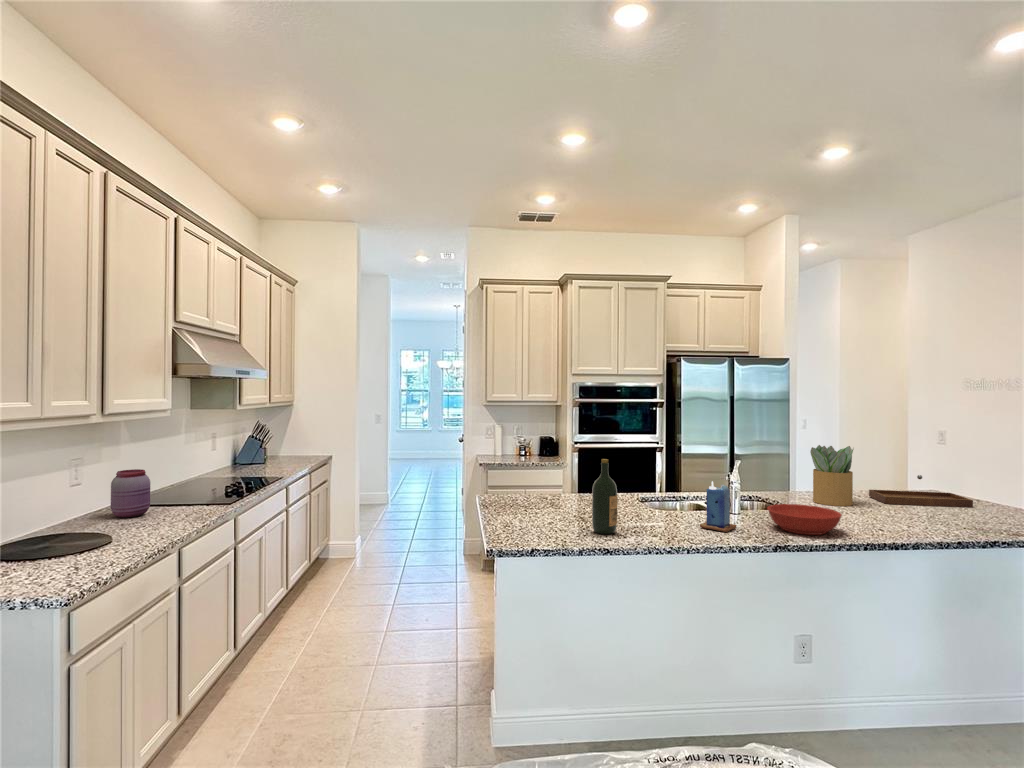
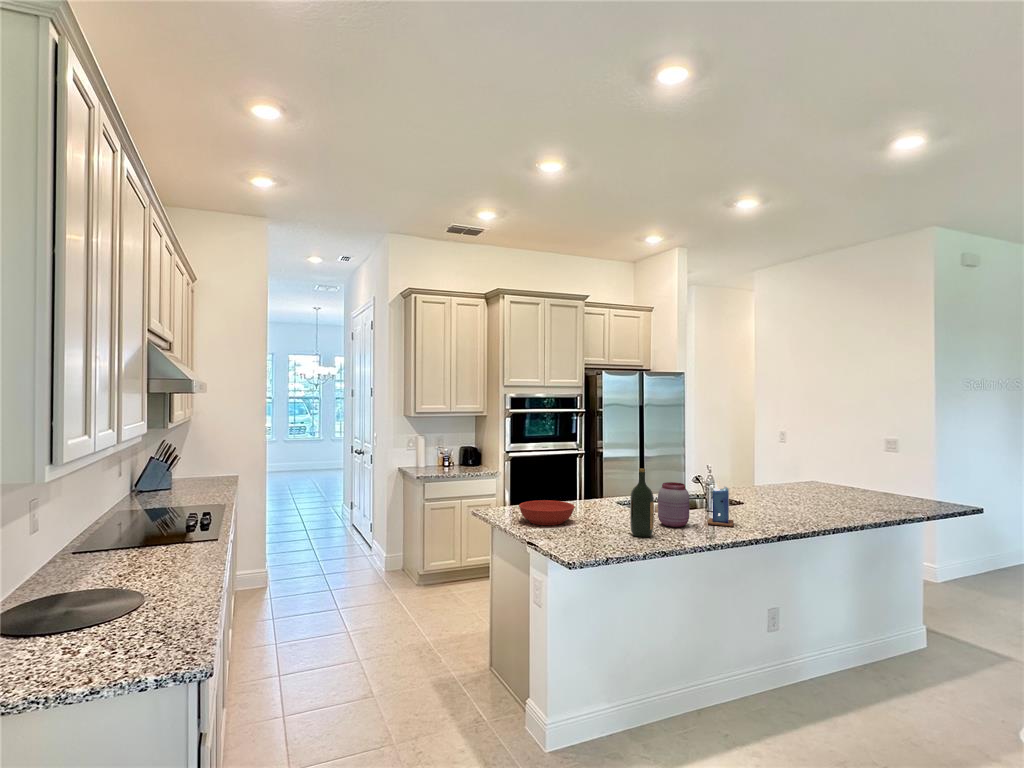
potted plant: present [810,445,854,506] -> none [743,448,781,498]
jar: present [111,469,150,518] -> present [658,482,689,527]
tray: present [869,475,973,508] -> none [780,470,856,494]
bowl: present [767,504,842,535] -> present [519,500,575,525]

